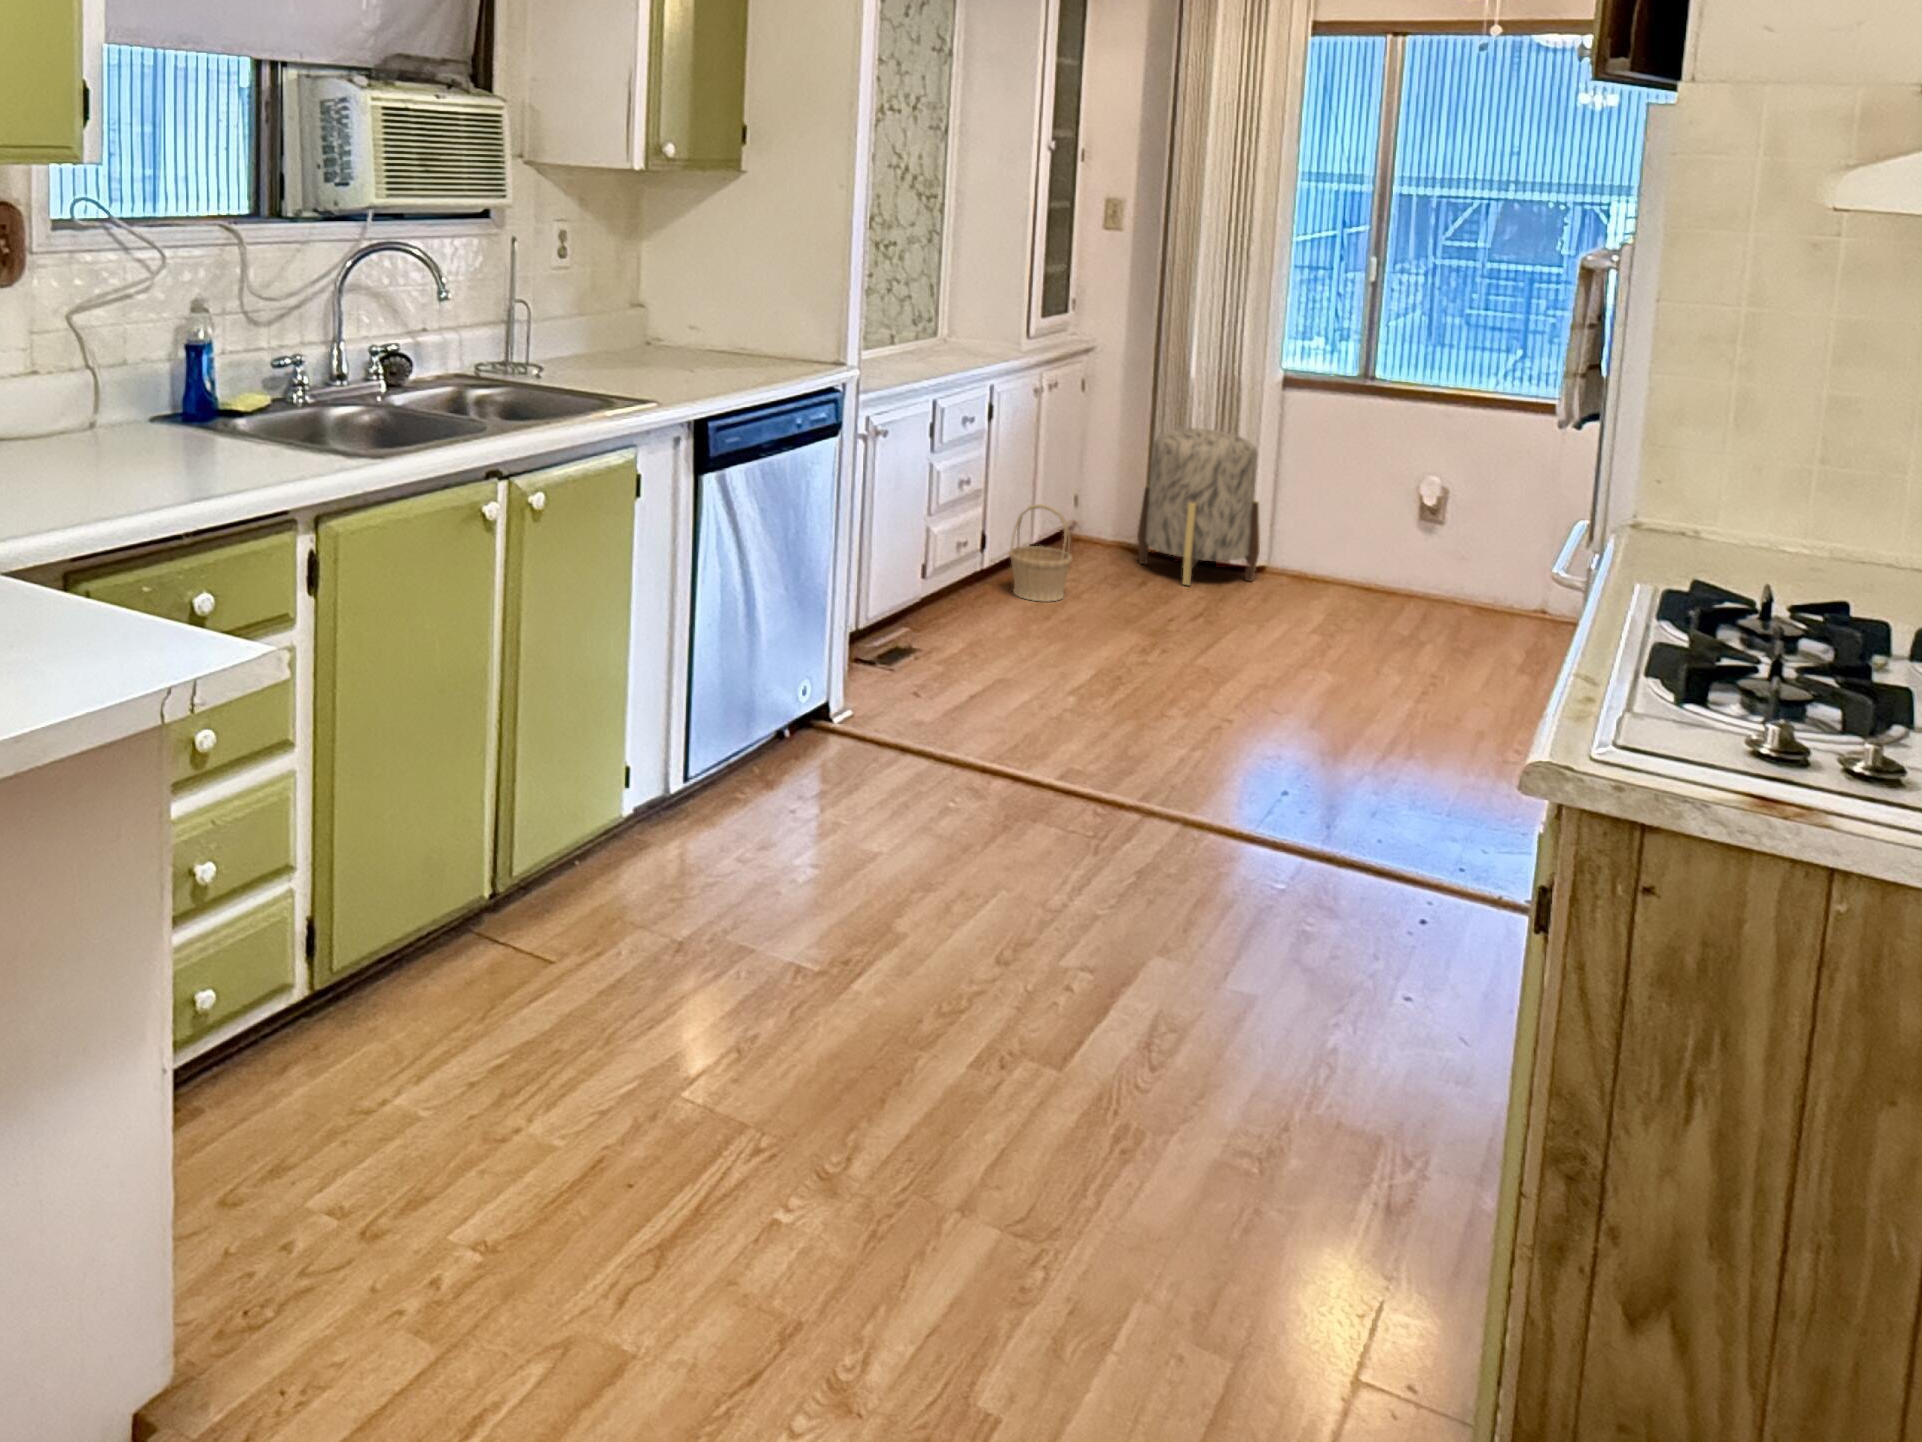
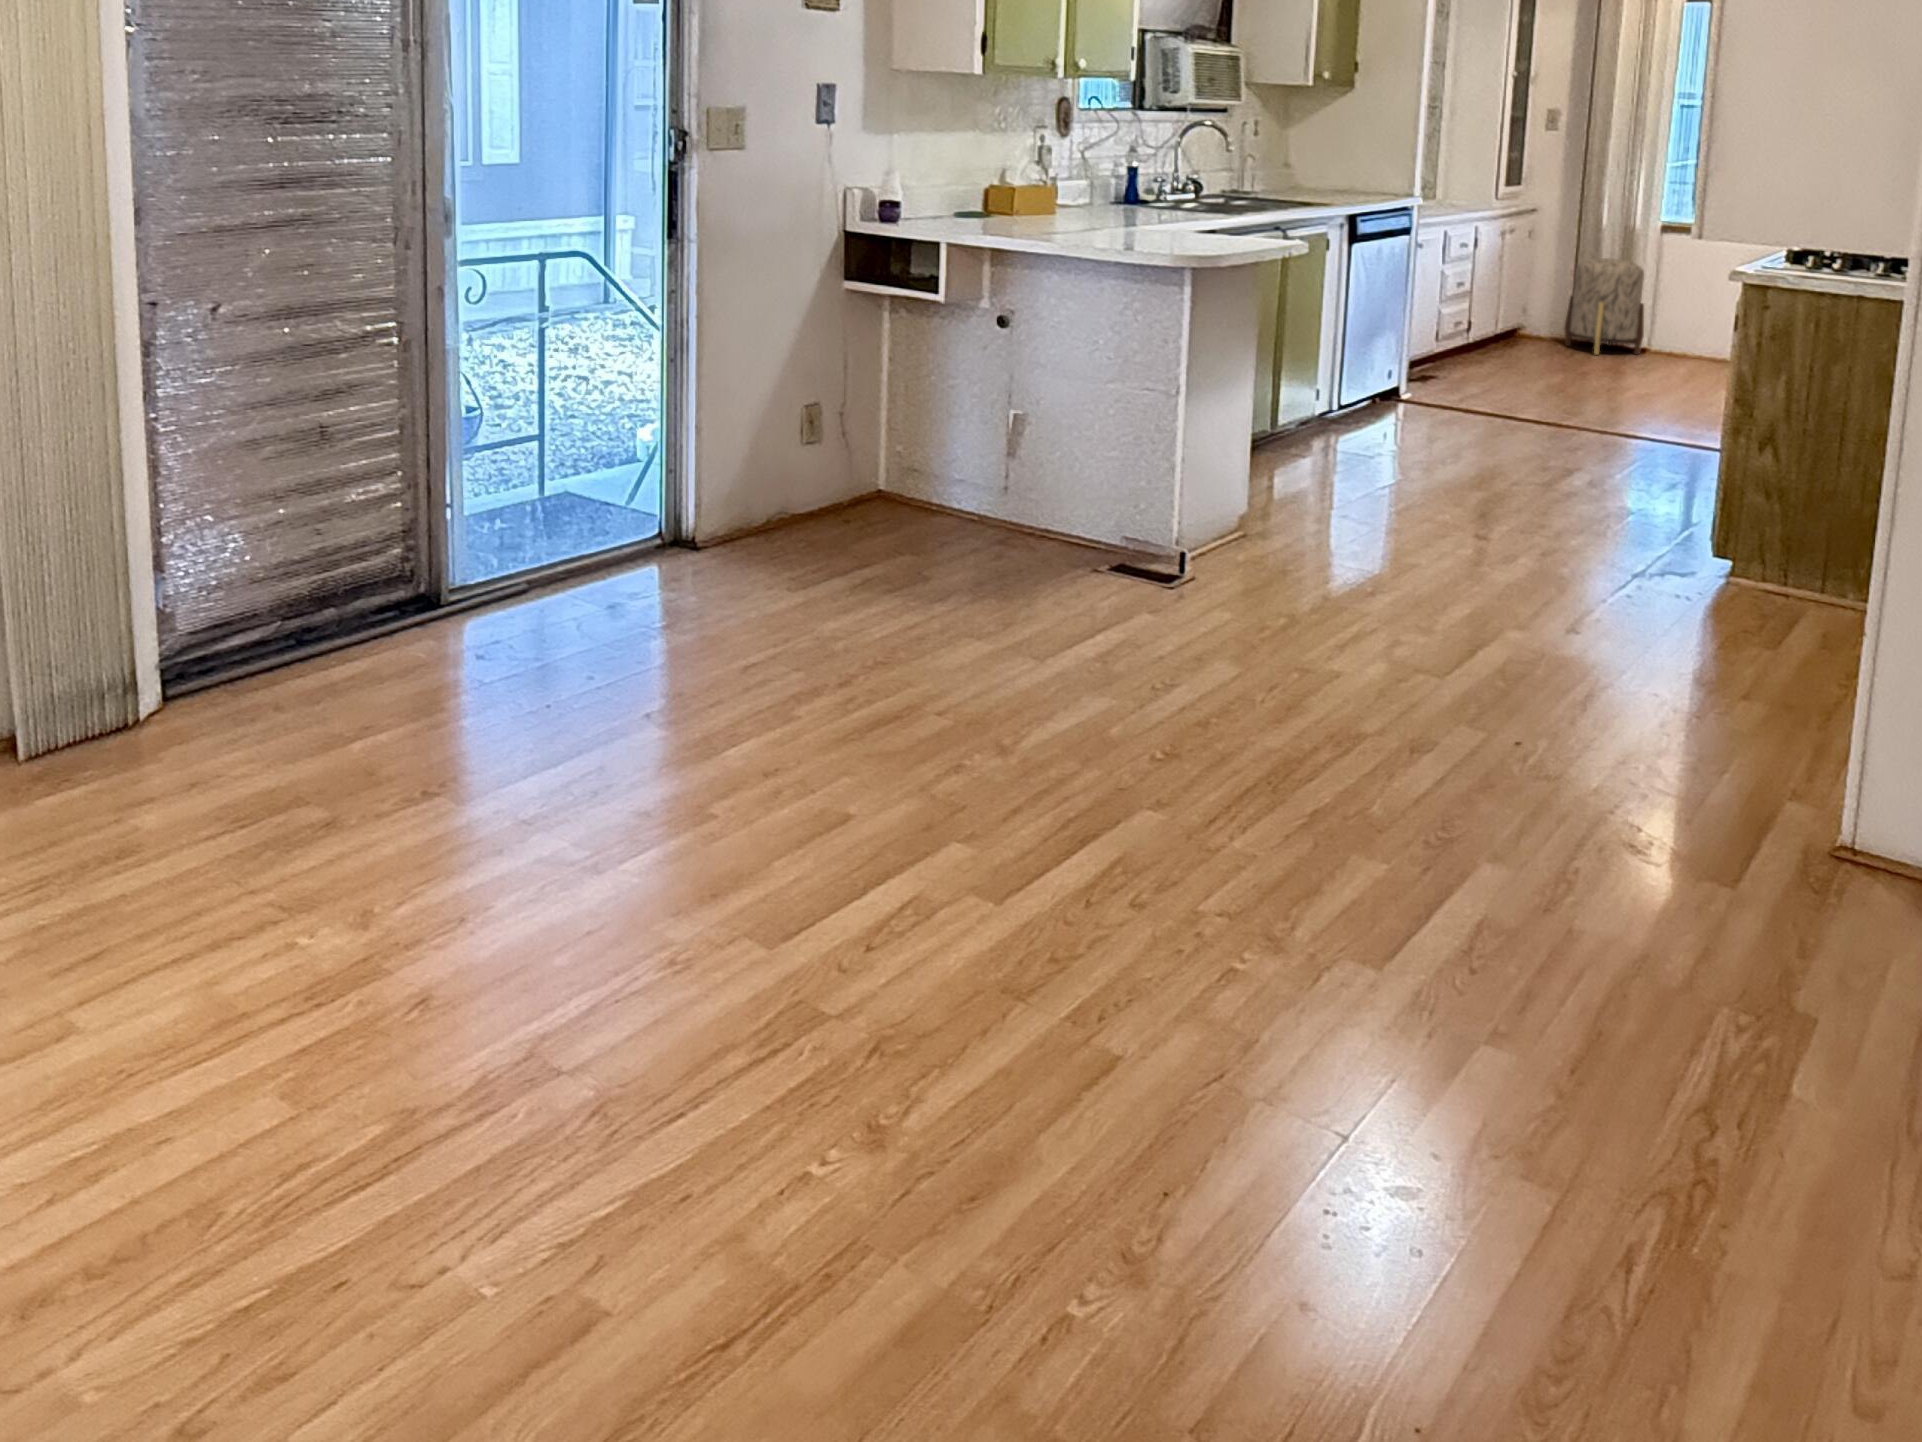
basket: present [1009,504,1073,601] -> none [1485,299,1526,359]

